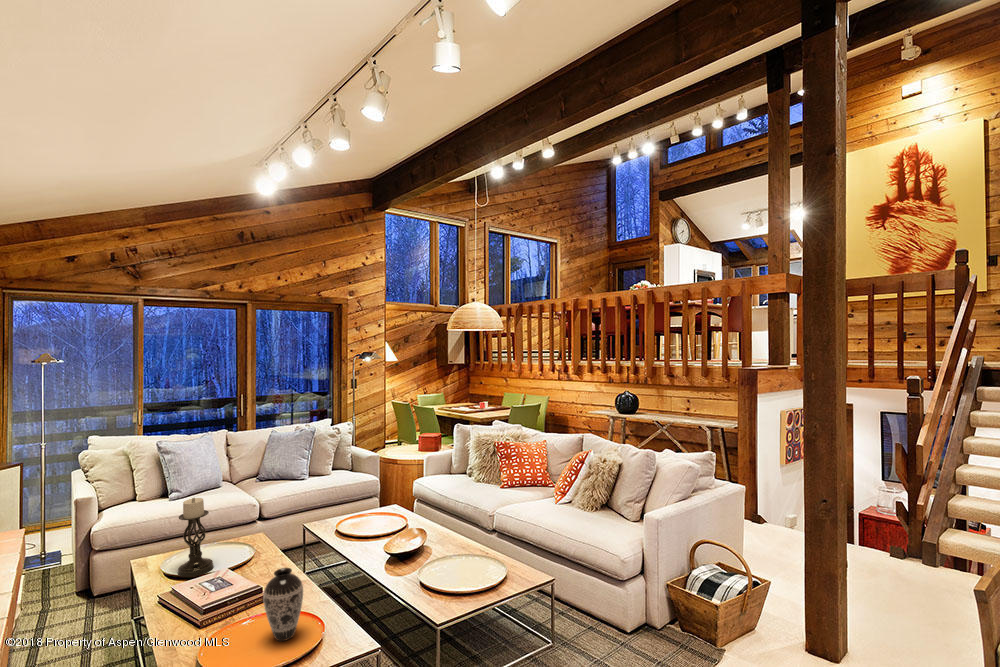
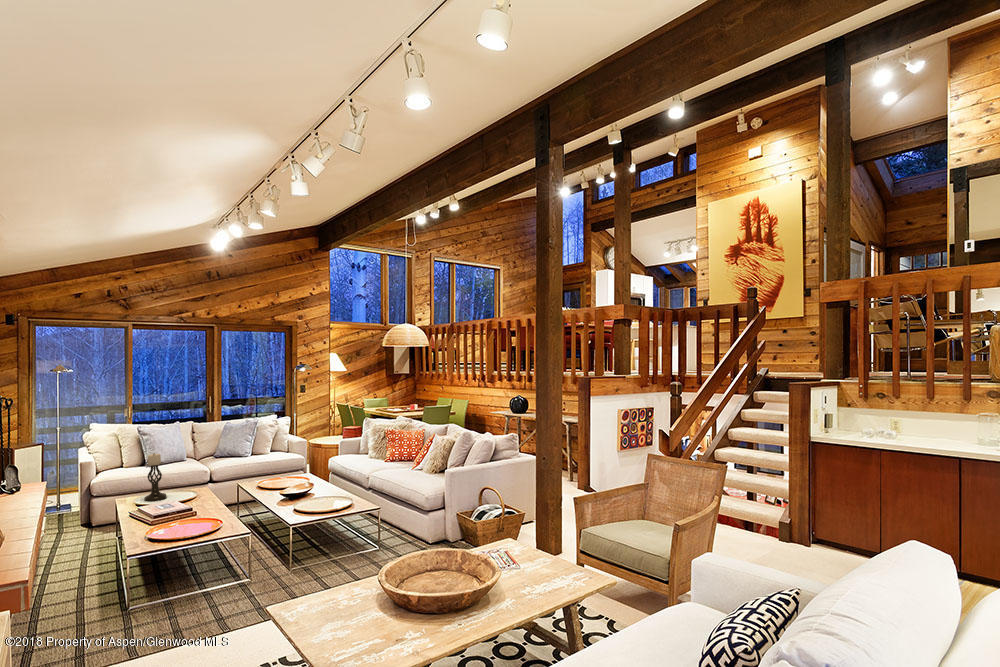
decorative vase: present [263,568,303,641] -> none [186,483,210,523]

